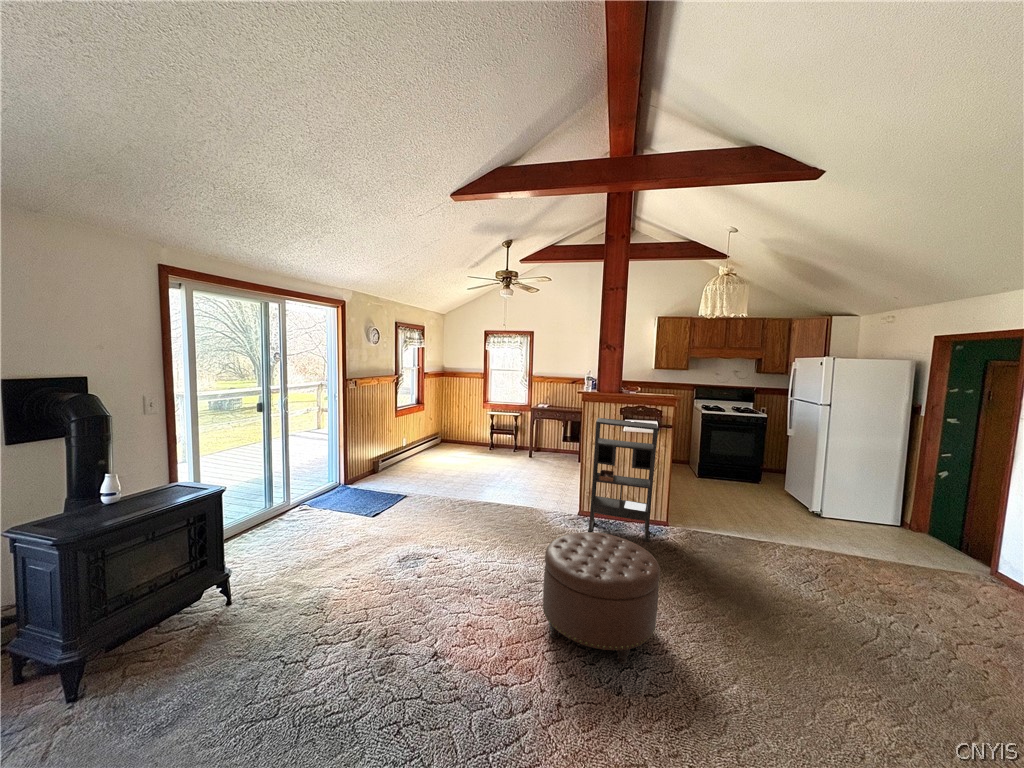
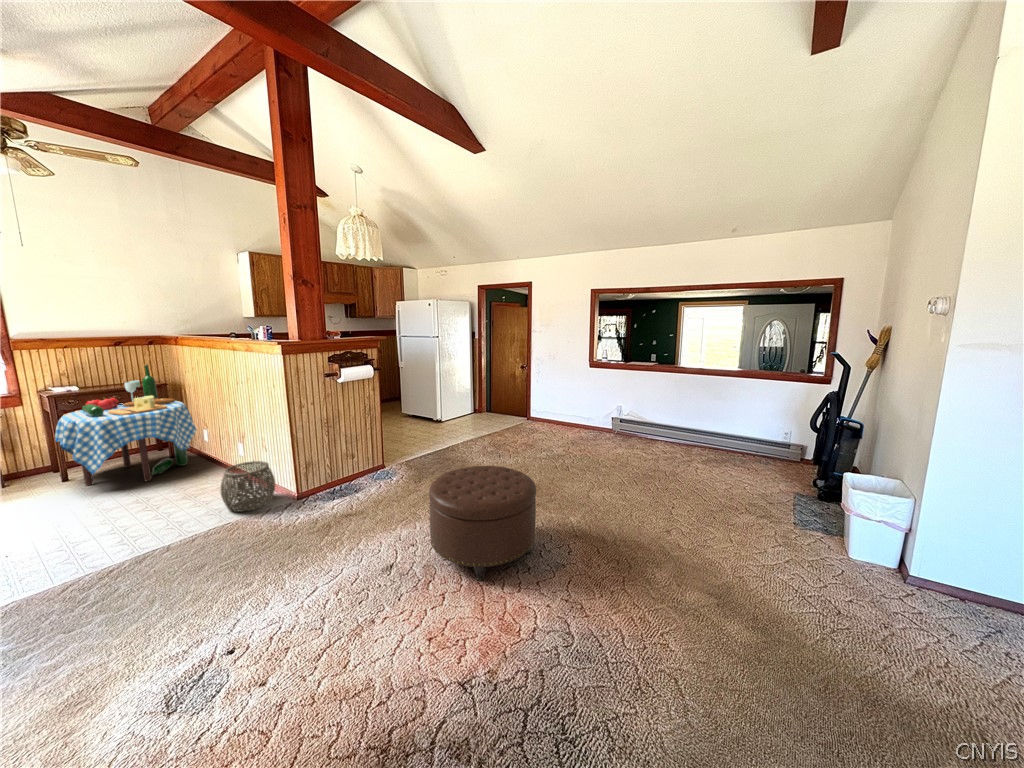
dining table: none [525,397,590,471] -> present [55,364,197,486]
bookshelf: present [588,418,658,542] -> none [308,369,391,506]
woven basket: none [543,474,576,510] -> present [220,461,275,512]

